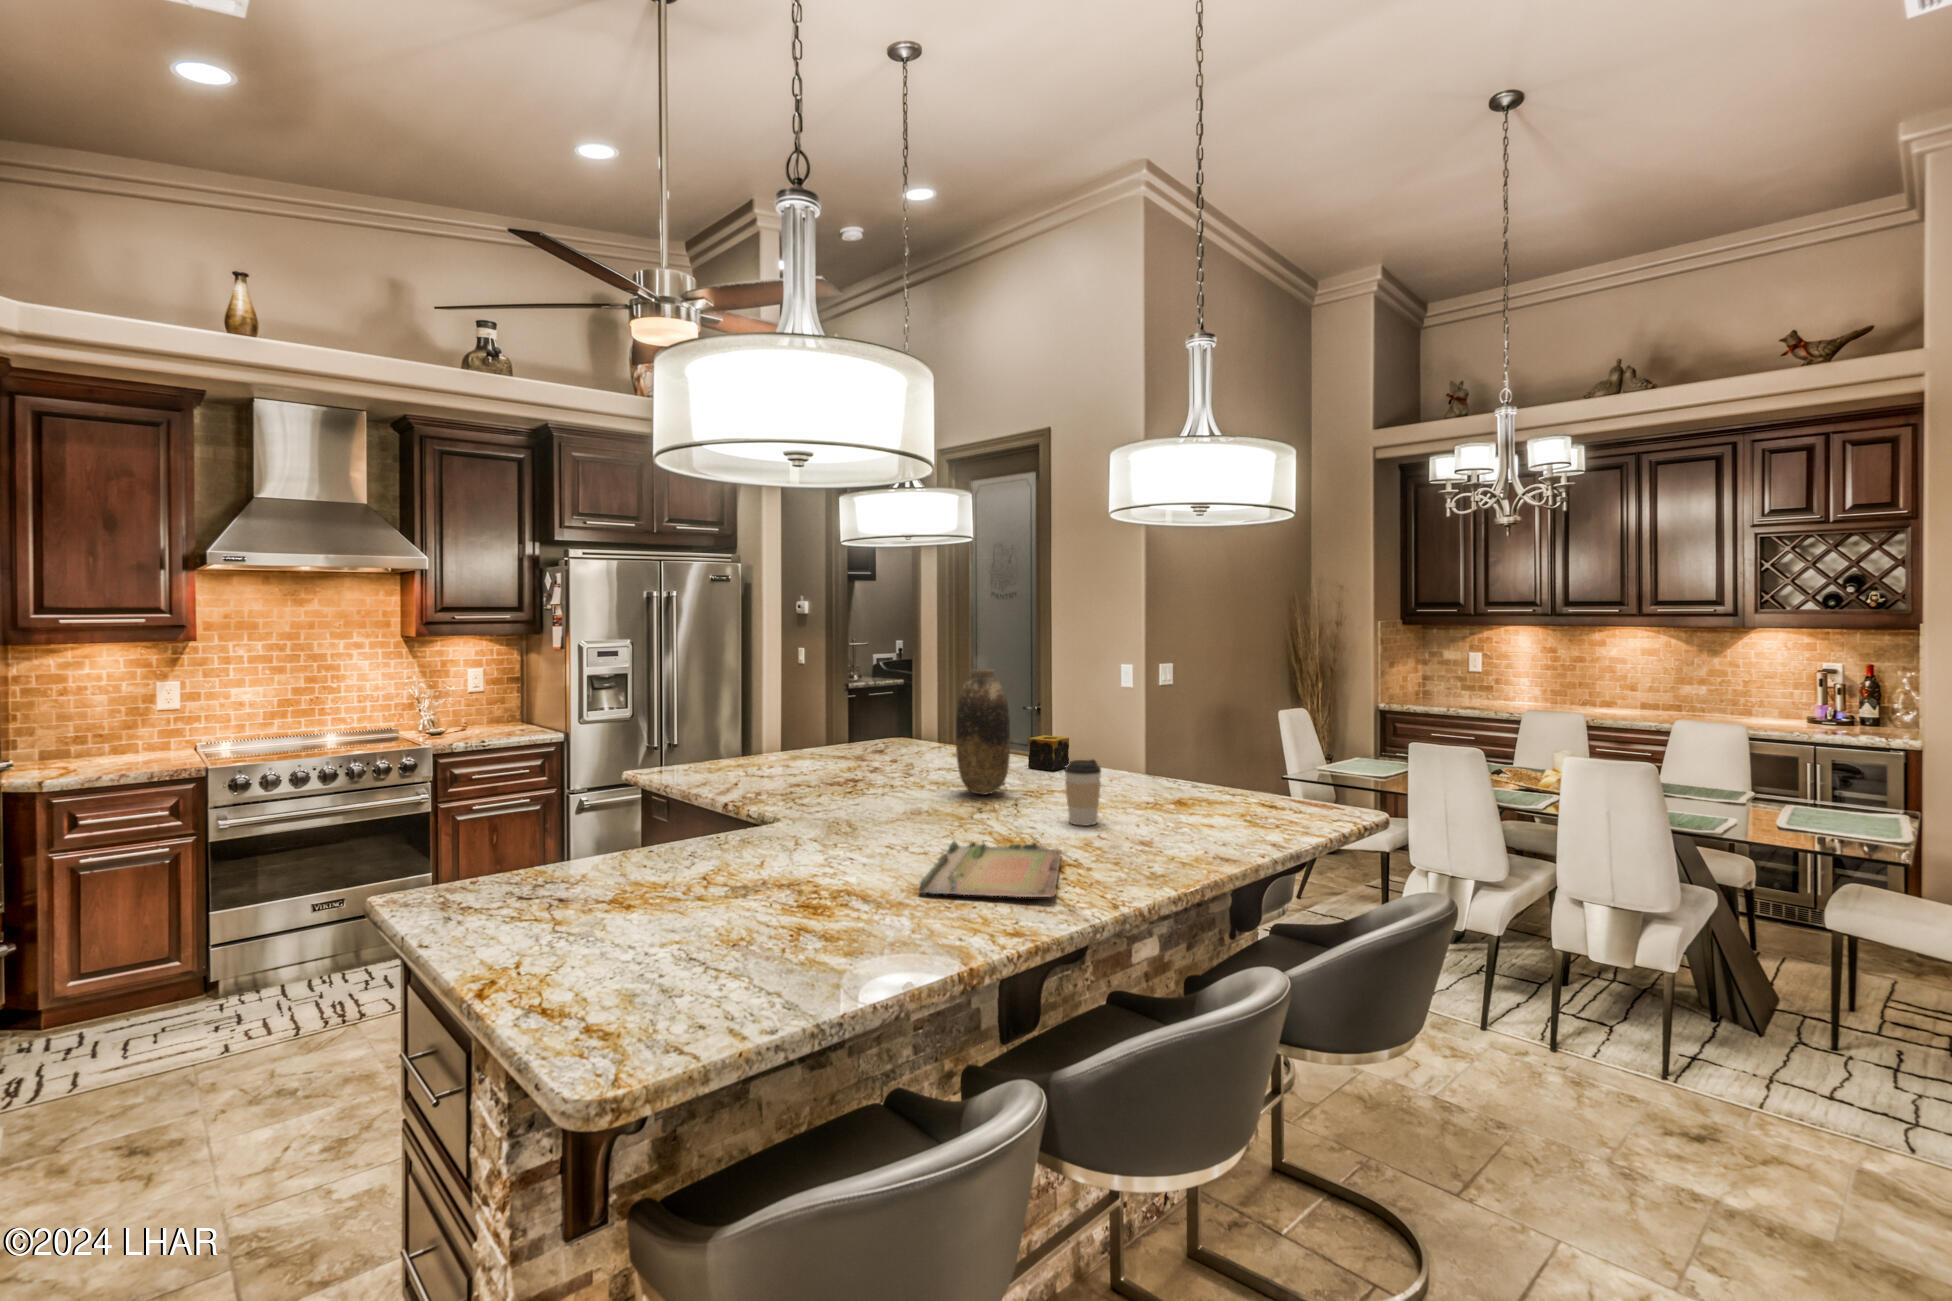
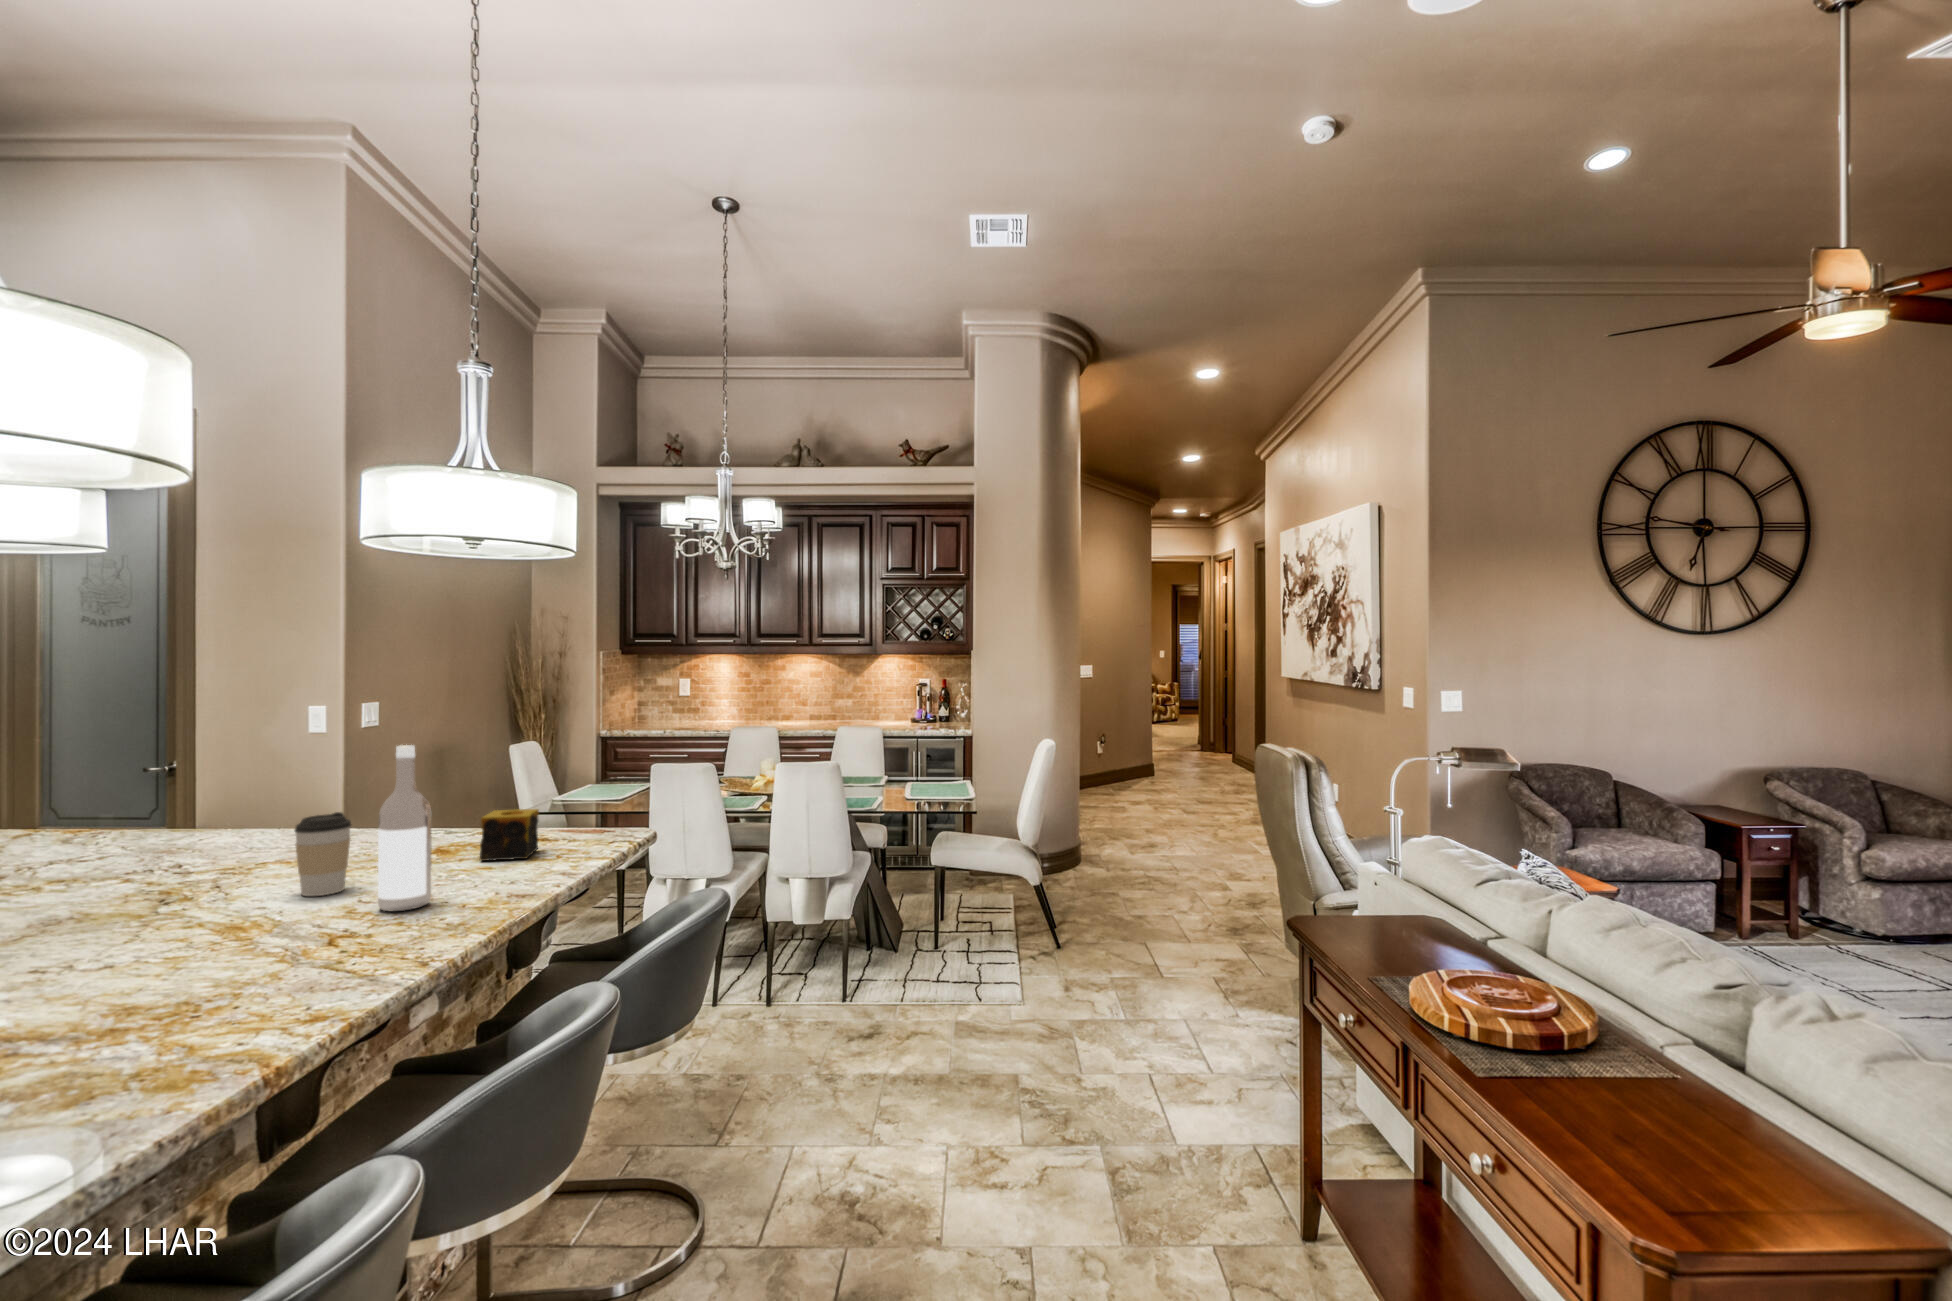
vase: present [956,669,1010,794] -> none [67,709,176,890]
wine bottle: none [1108,709,1147,853] -> present [378,745,431,911]
candle: present [1028,735,1069,771] -> present [480,809,539,861]
tray: present [919,841,1061,897] -> none [100,914,344,1025]

